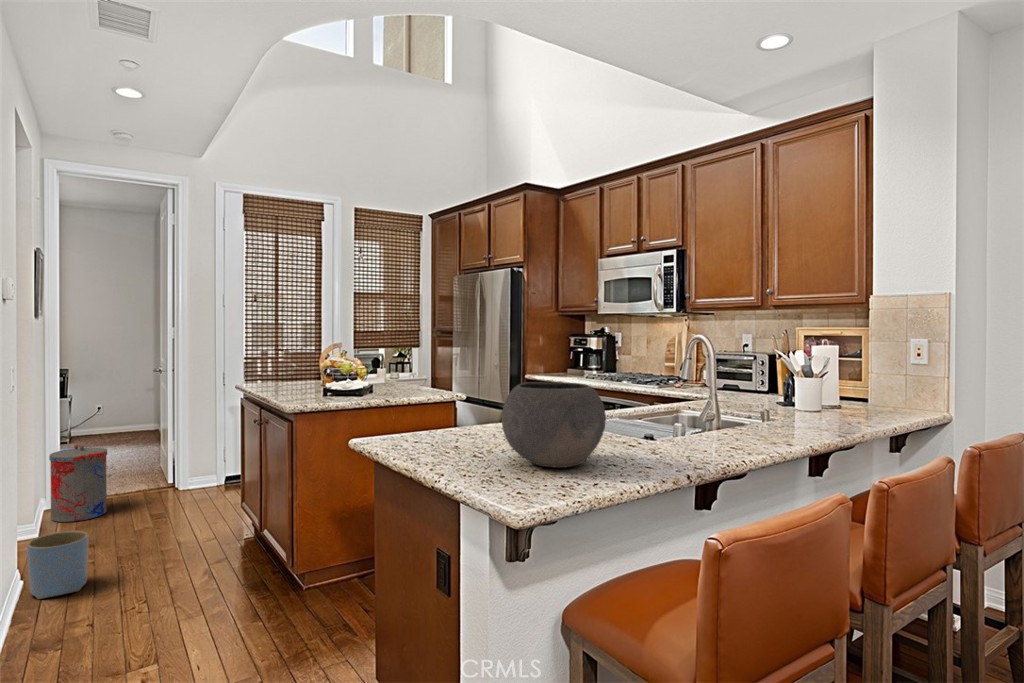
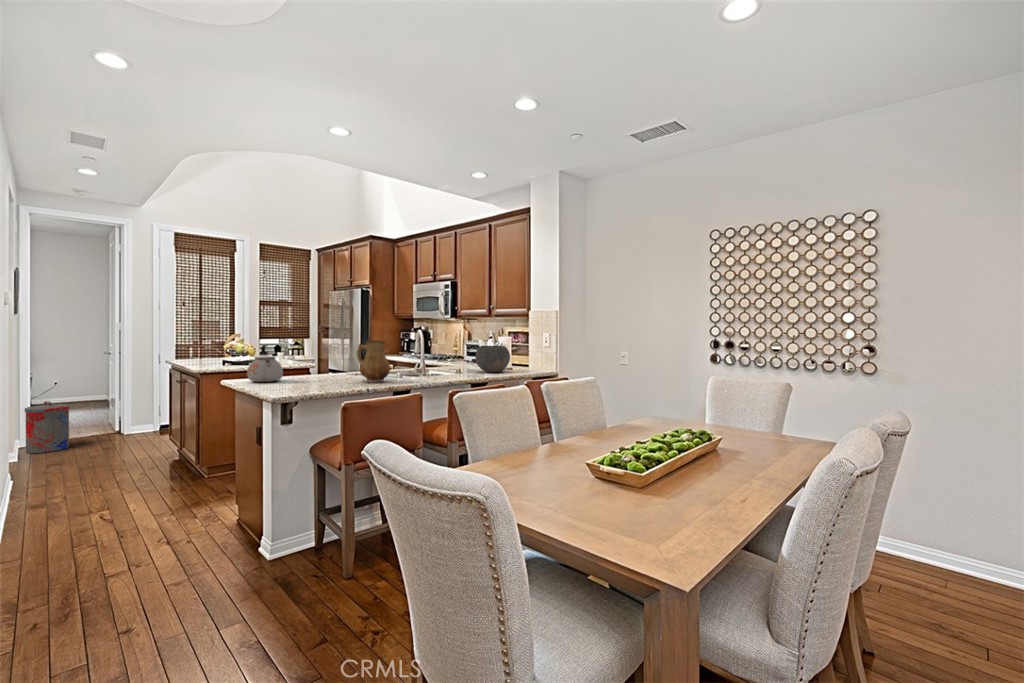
ceramic pitcher: none [622,360,696,454] -> present [357,340,390,382]
kettle: none [405,370,470,448] -> present [247,345,283,382]
bowl: present [502,382,606,468] -> present [475,345,510,372]
planter: present [27,531,89,599] -> none [16,449,60,489]

